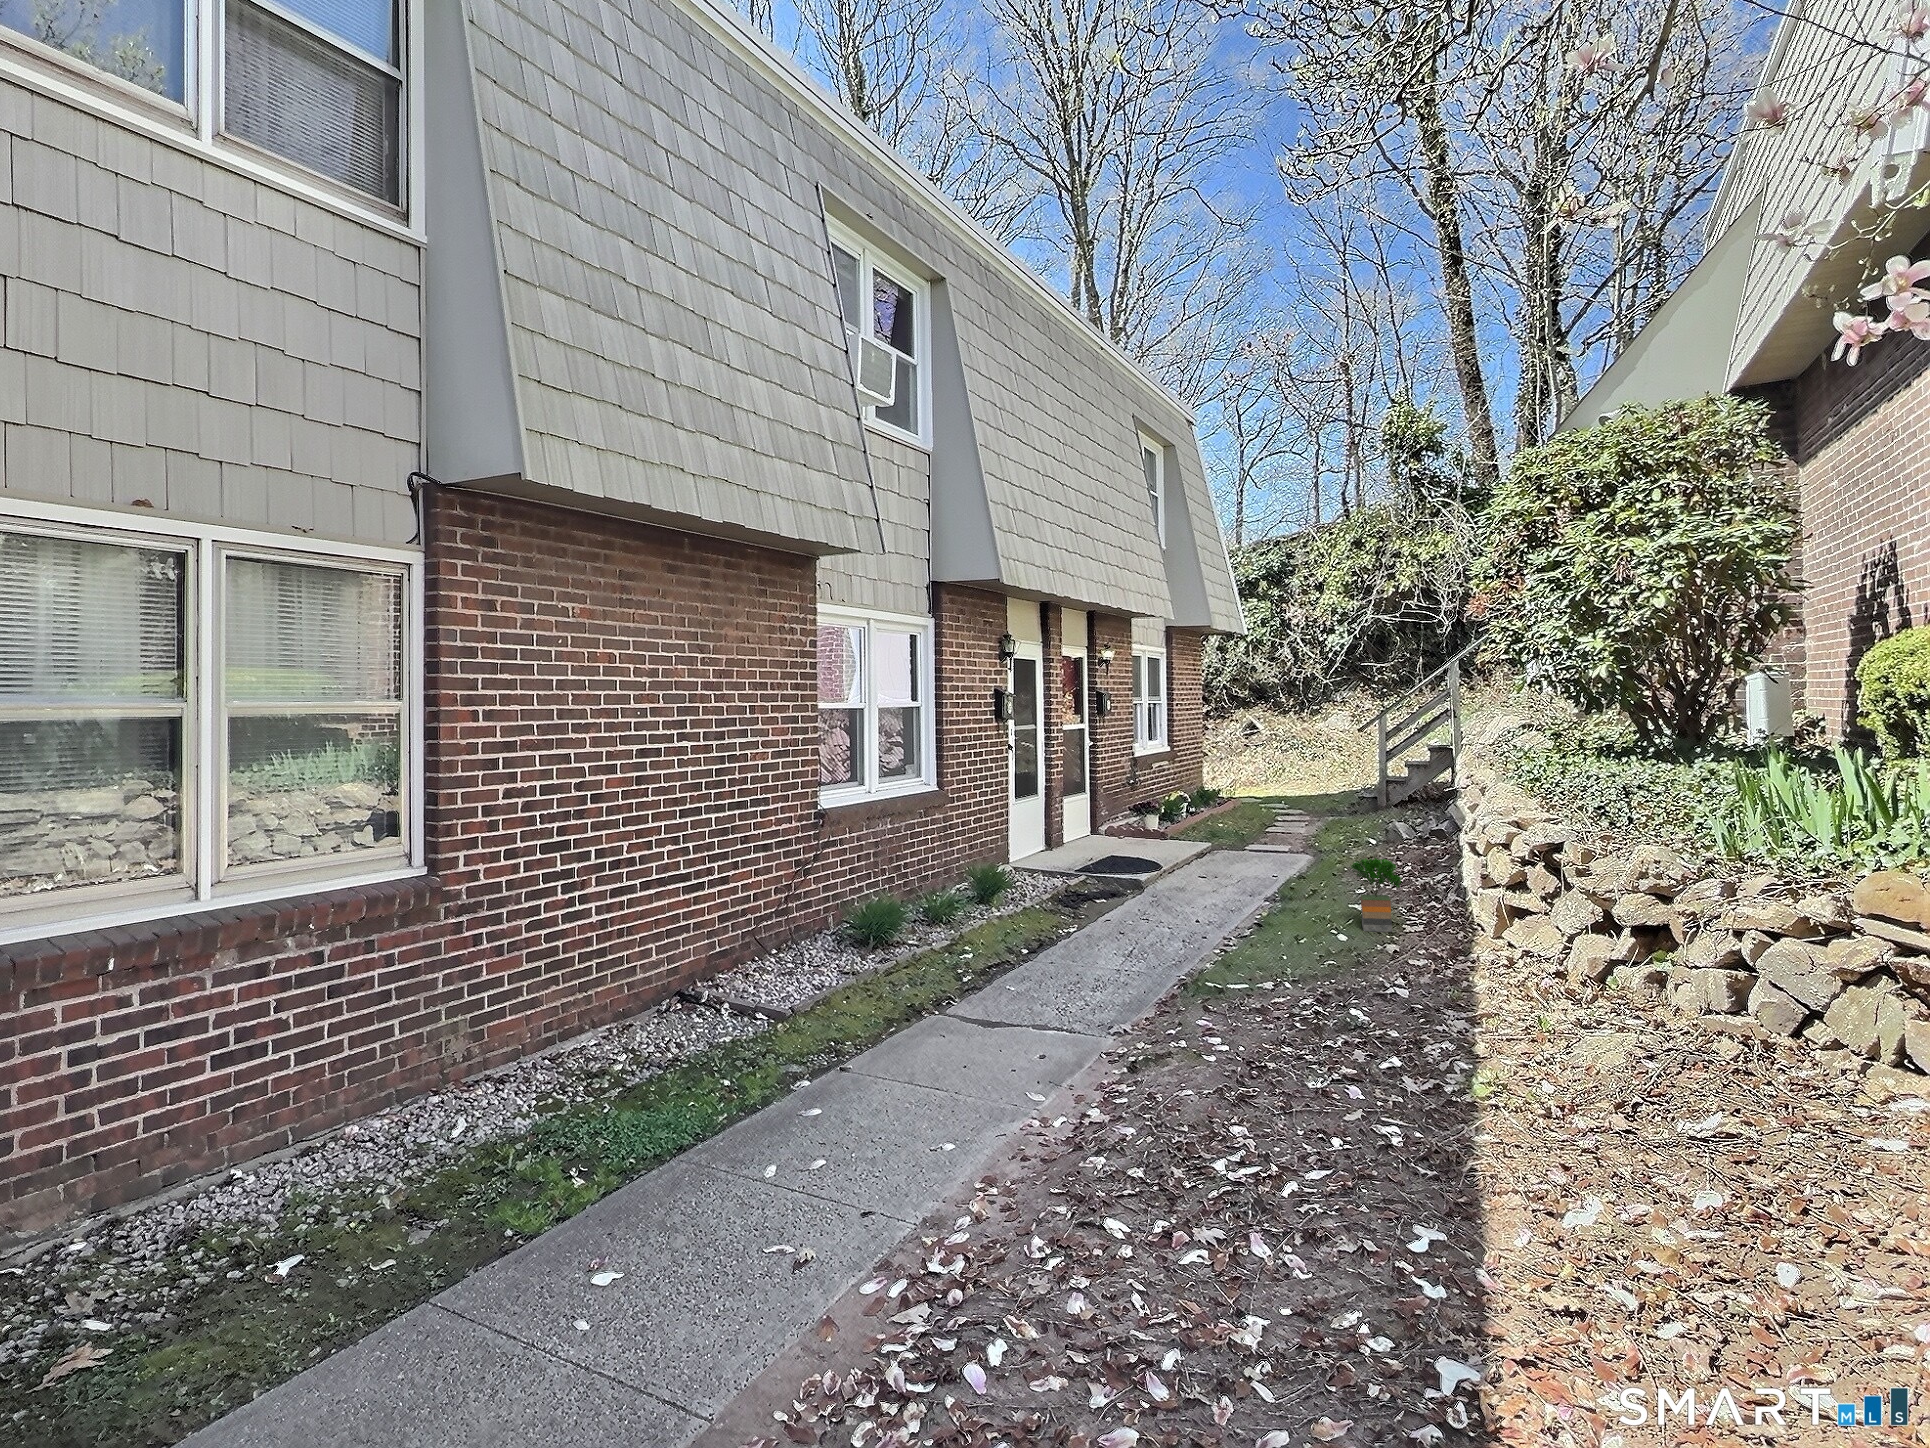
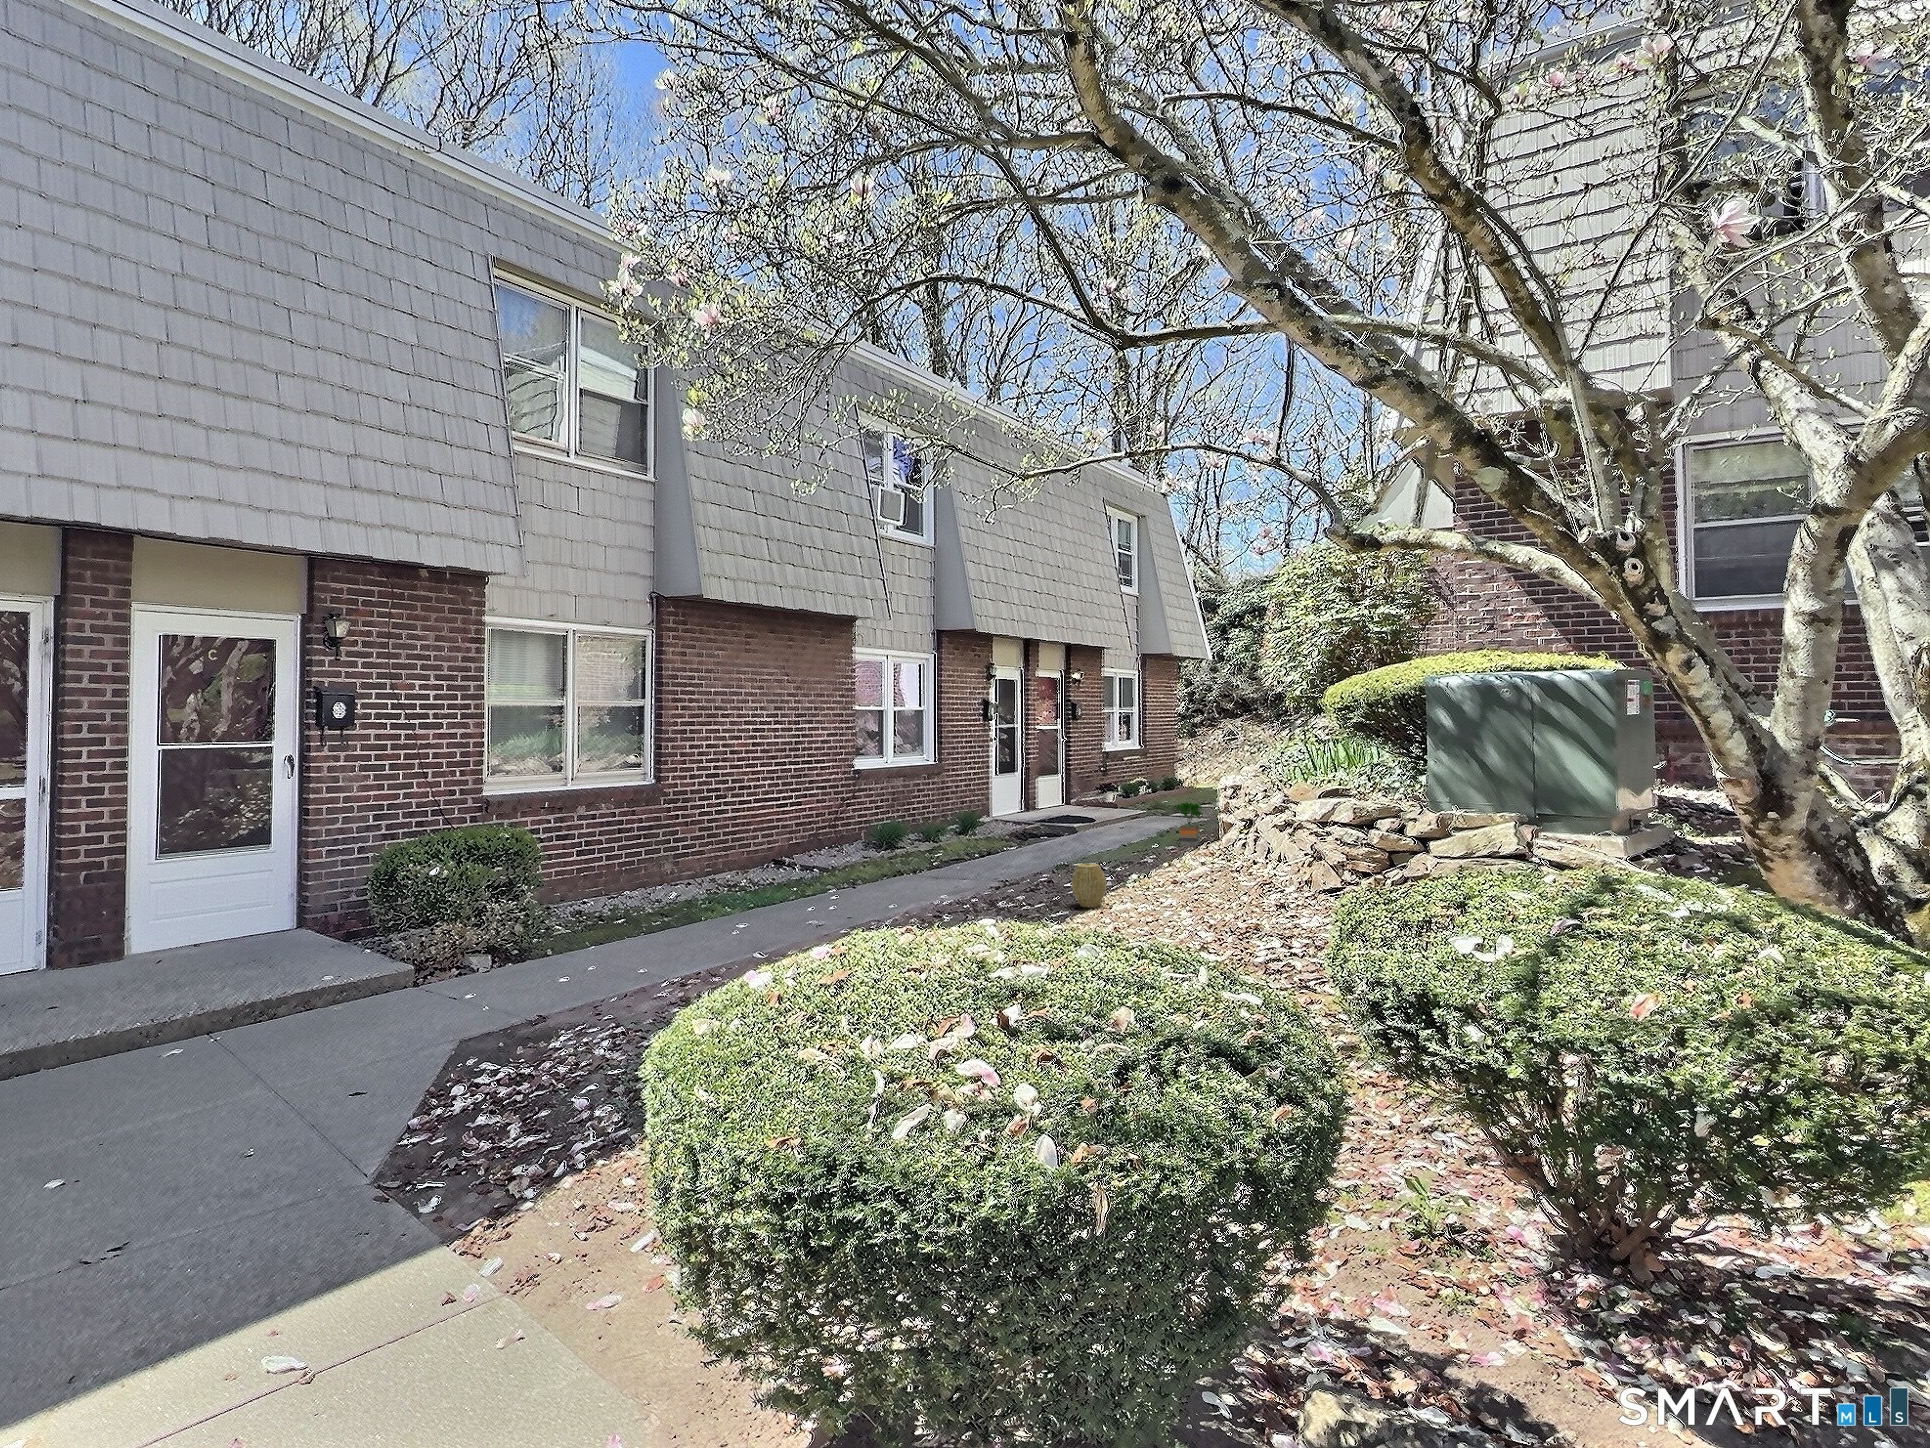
woven basket: none [1369,1058,1454,1166] -> present [1072,863,1107,907]

